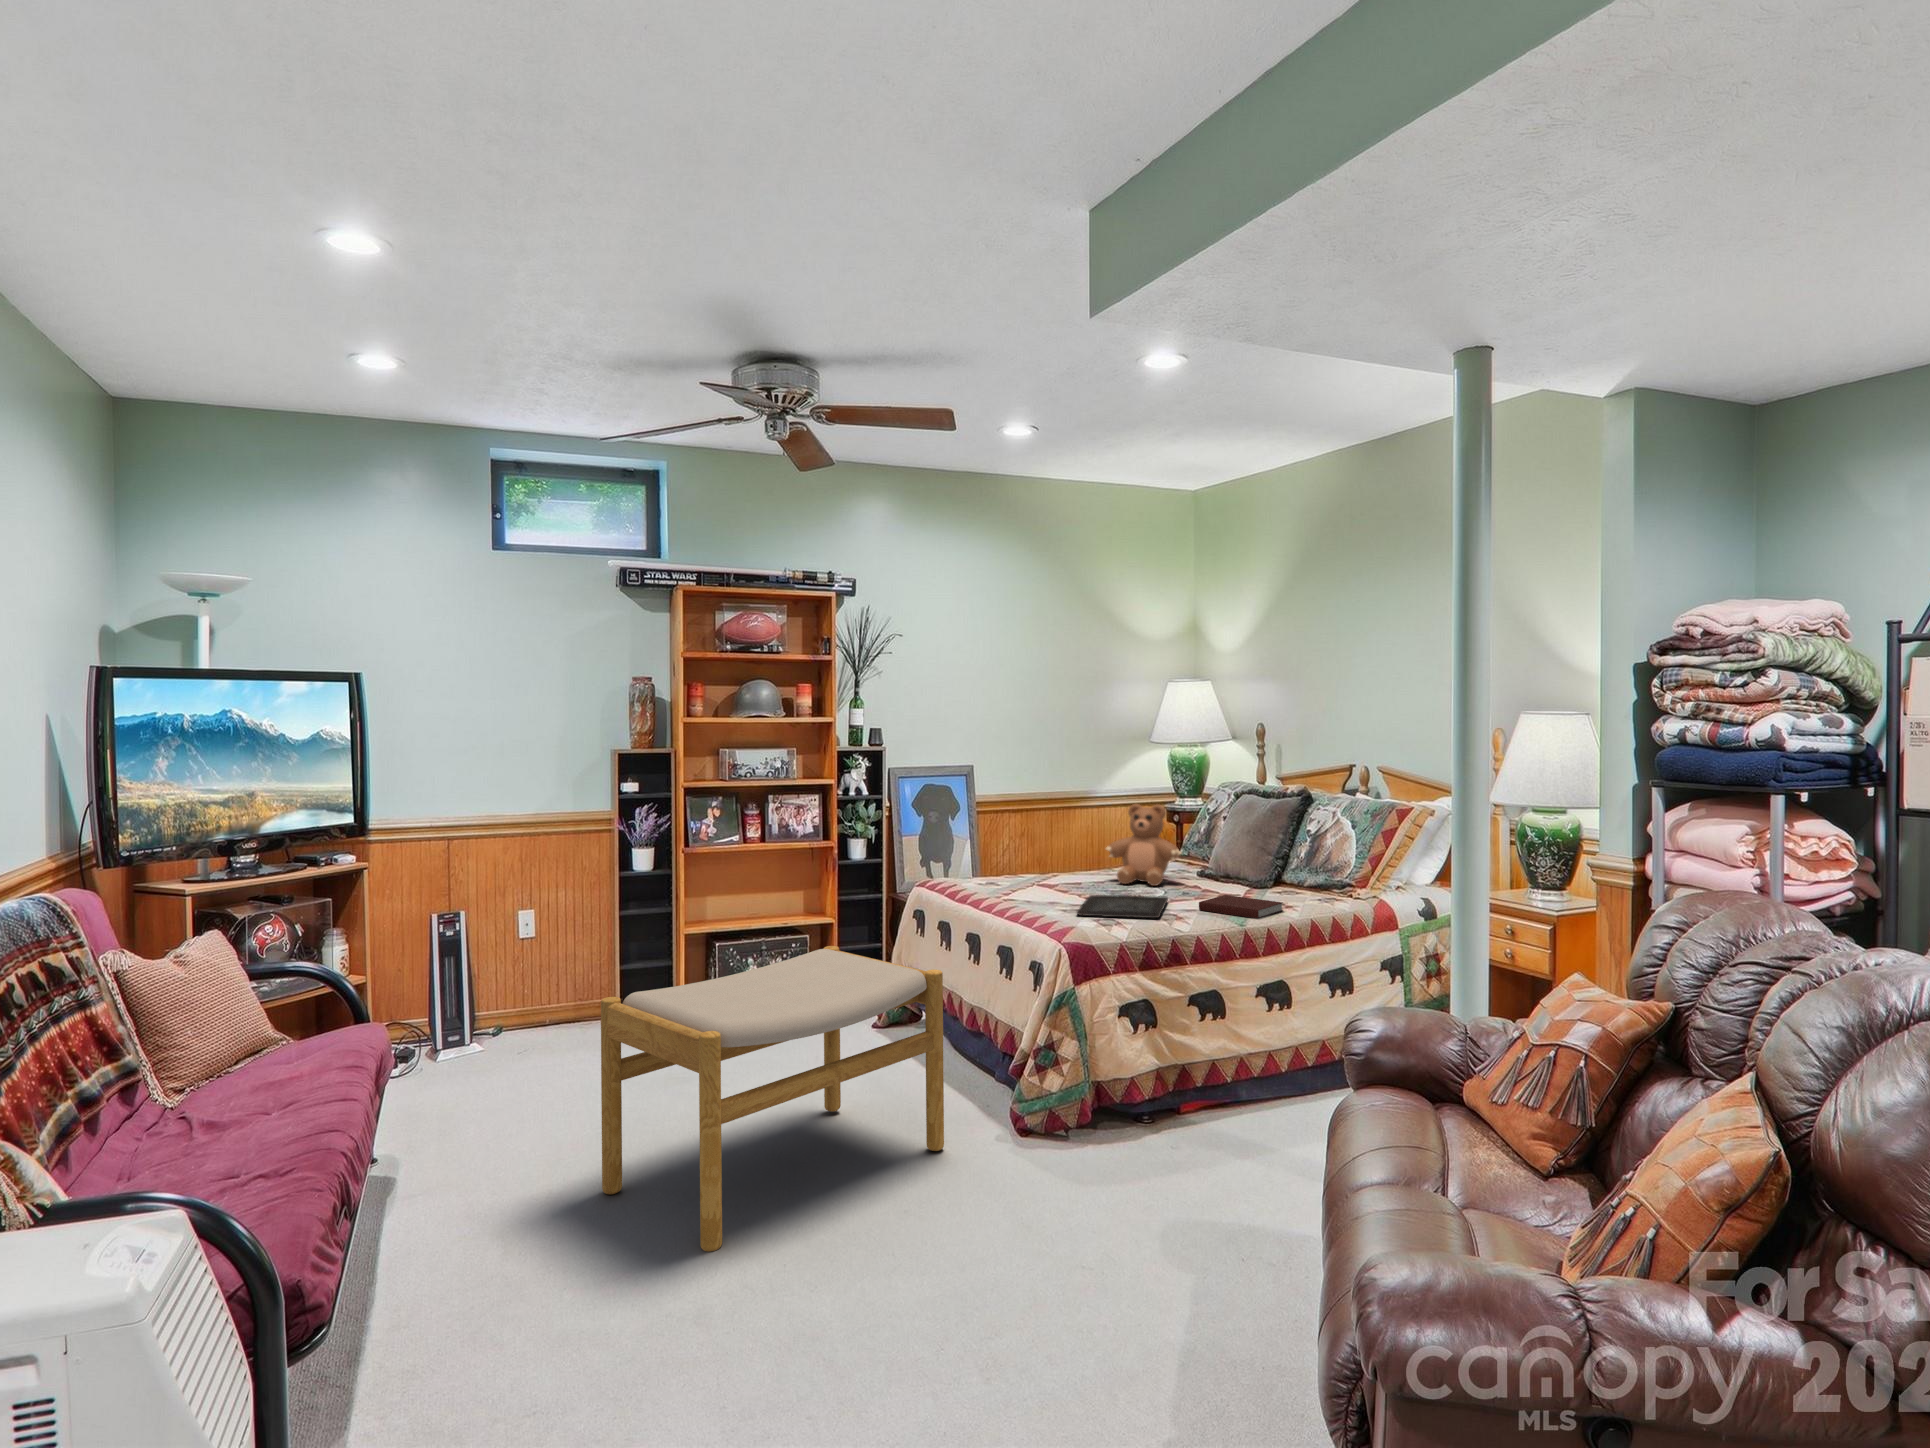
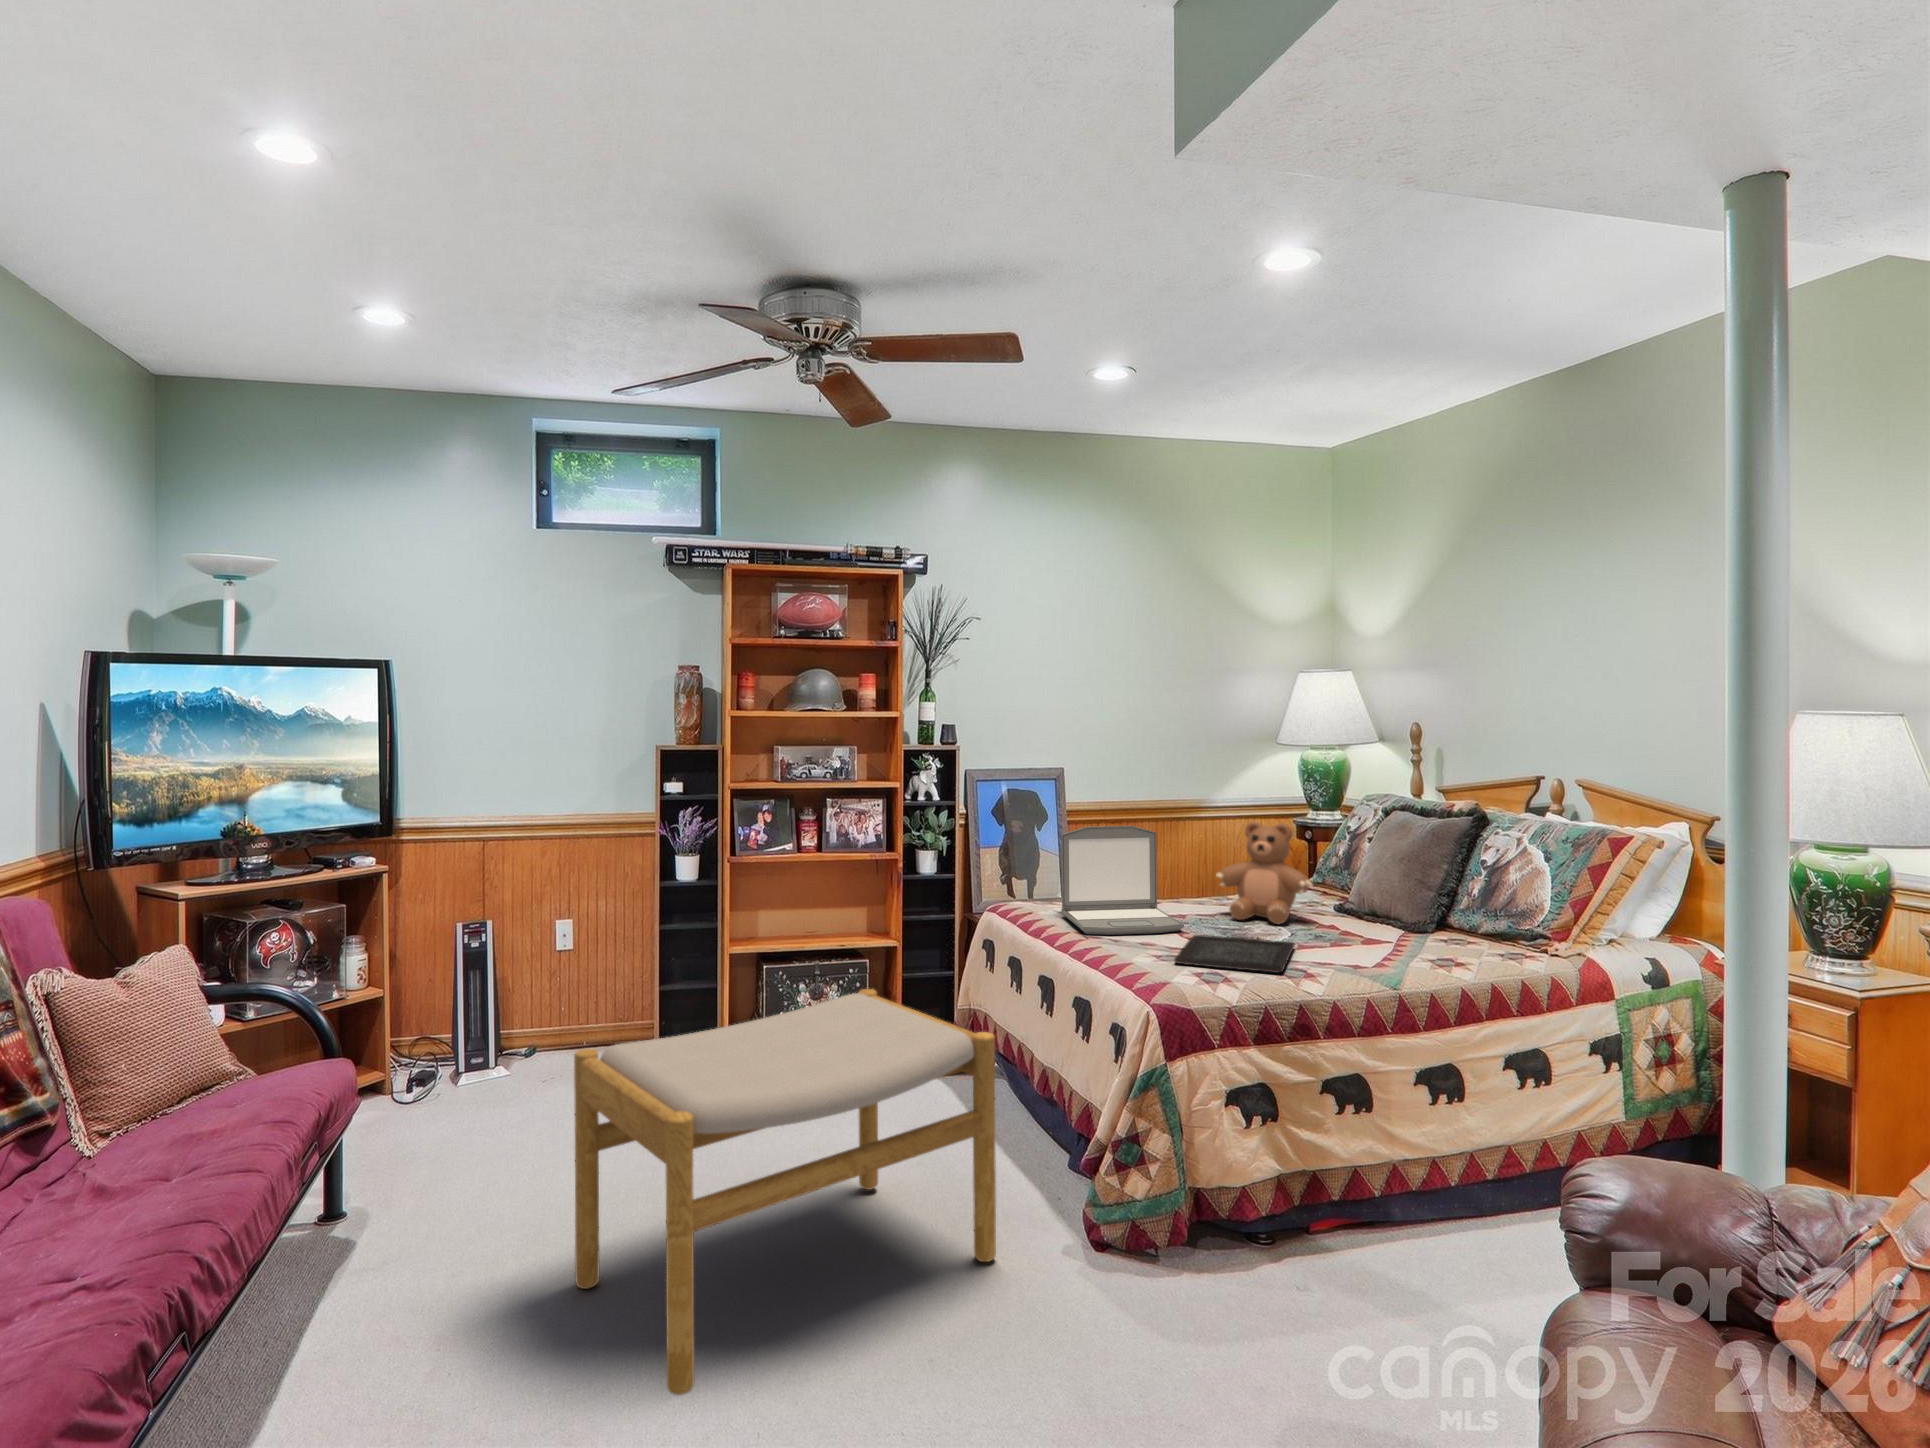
laptop: none [981,810,1082,899] -> present [1061,826,1184,935]
notebook: present [1199,895,1283,919] -> none [1336,943,1451,980]

